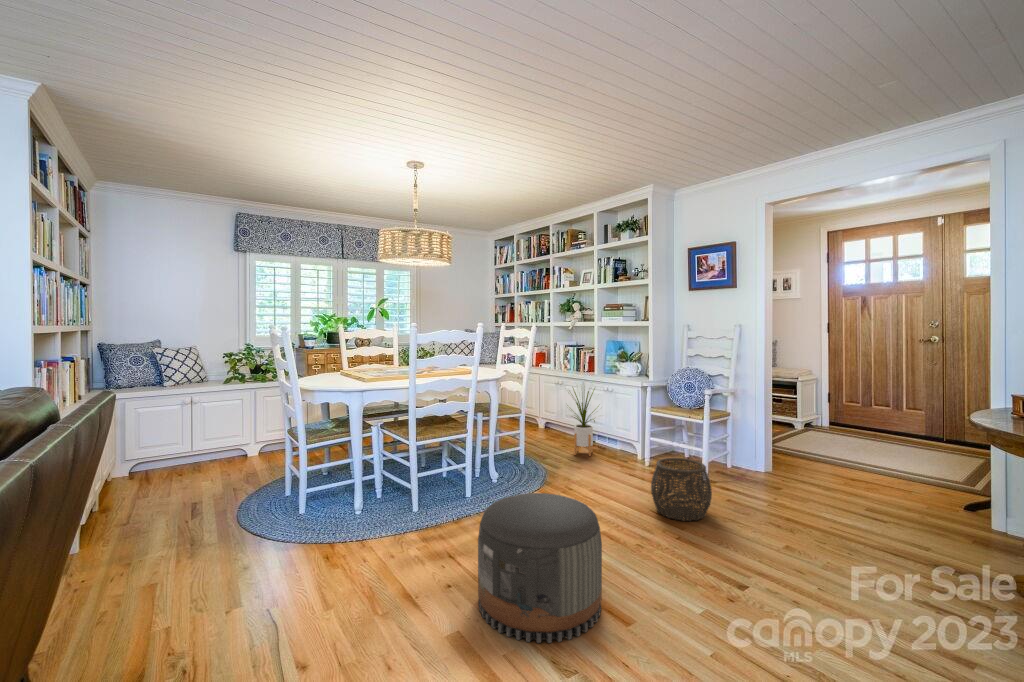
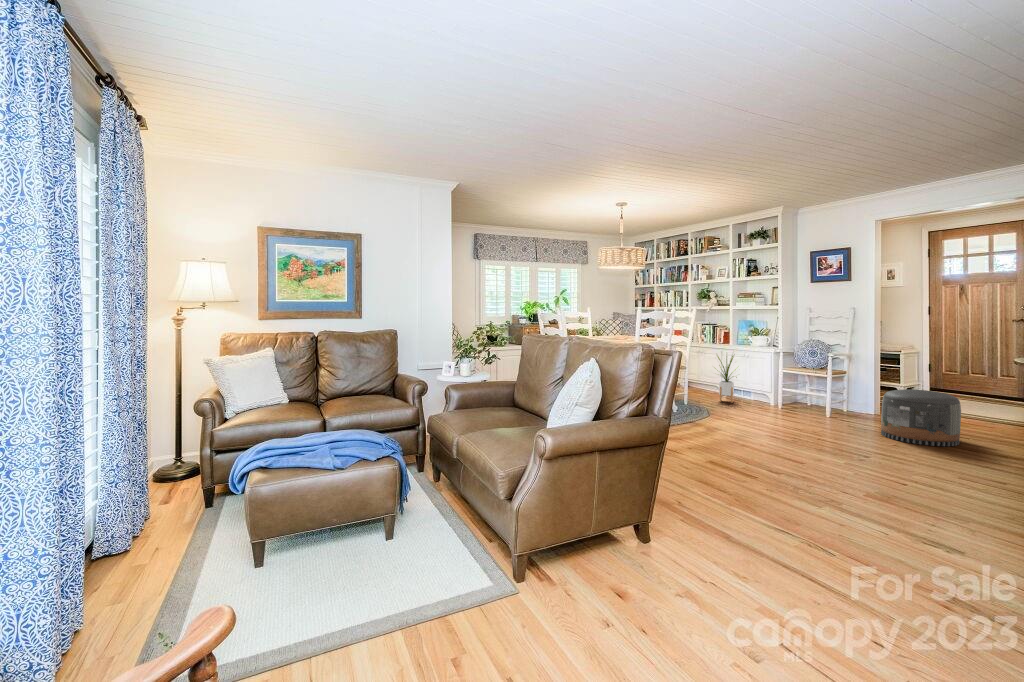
woven basket: present [651,458,712,521] -> none [793,395,838,433]
pouf: present [478,493,602,643] -> present [881,389,961,446]

